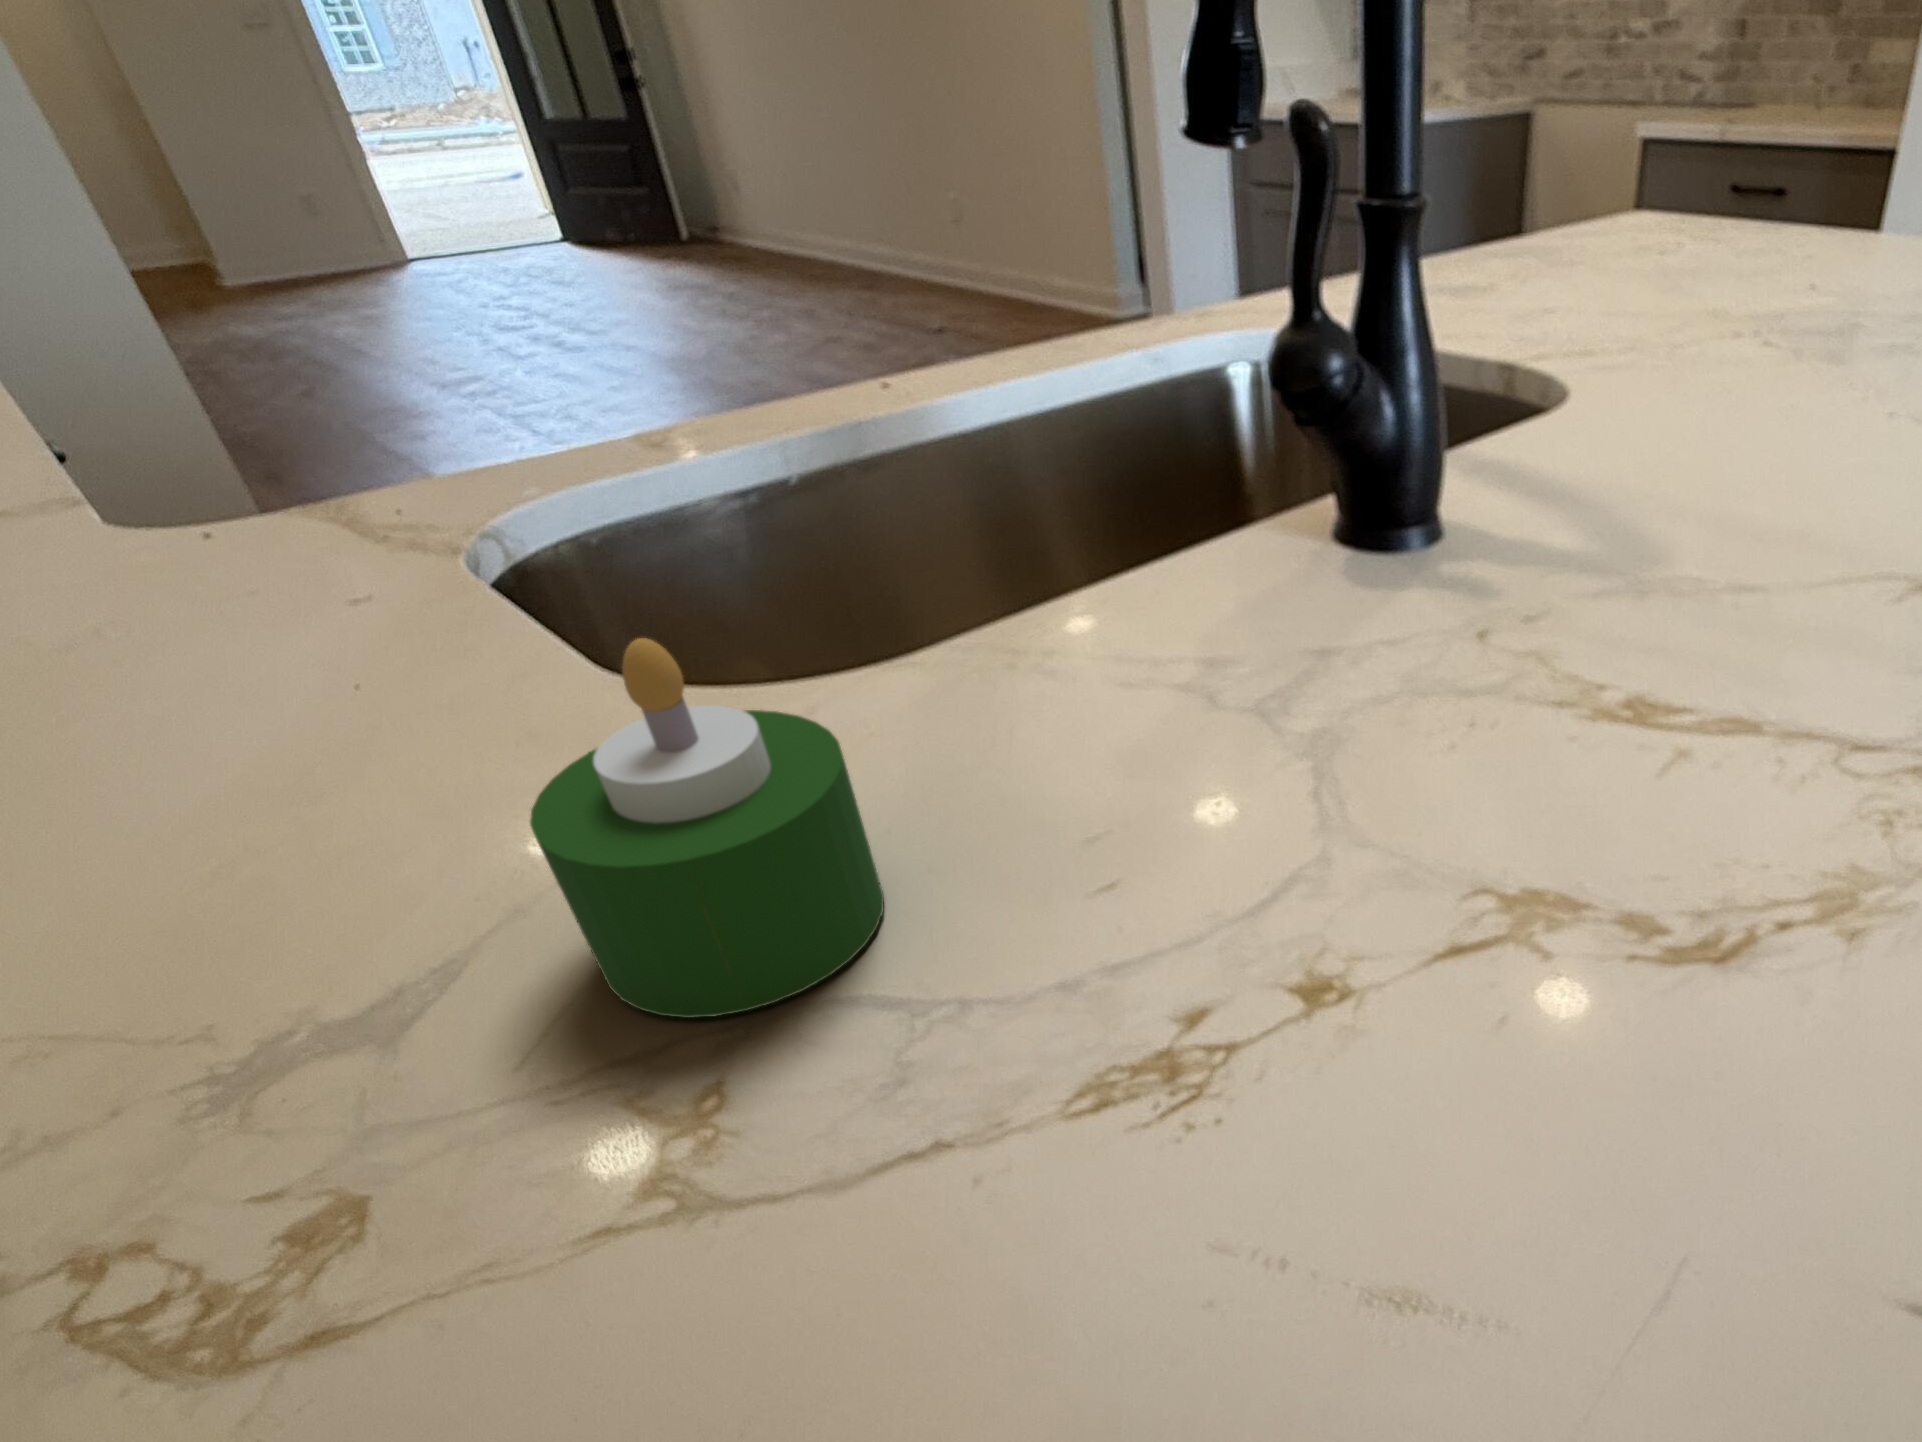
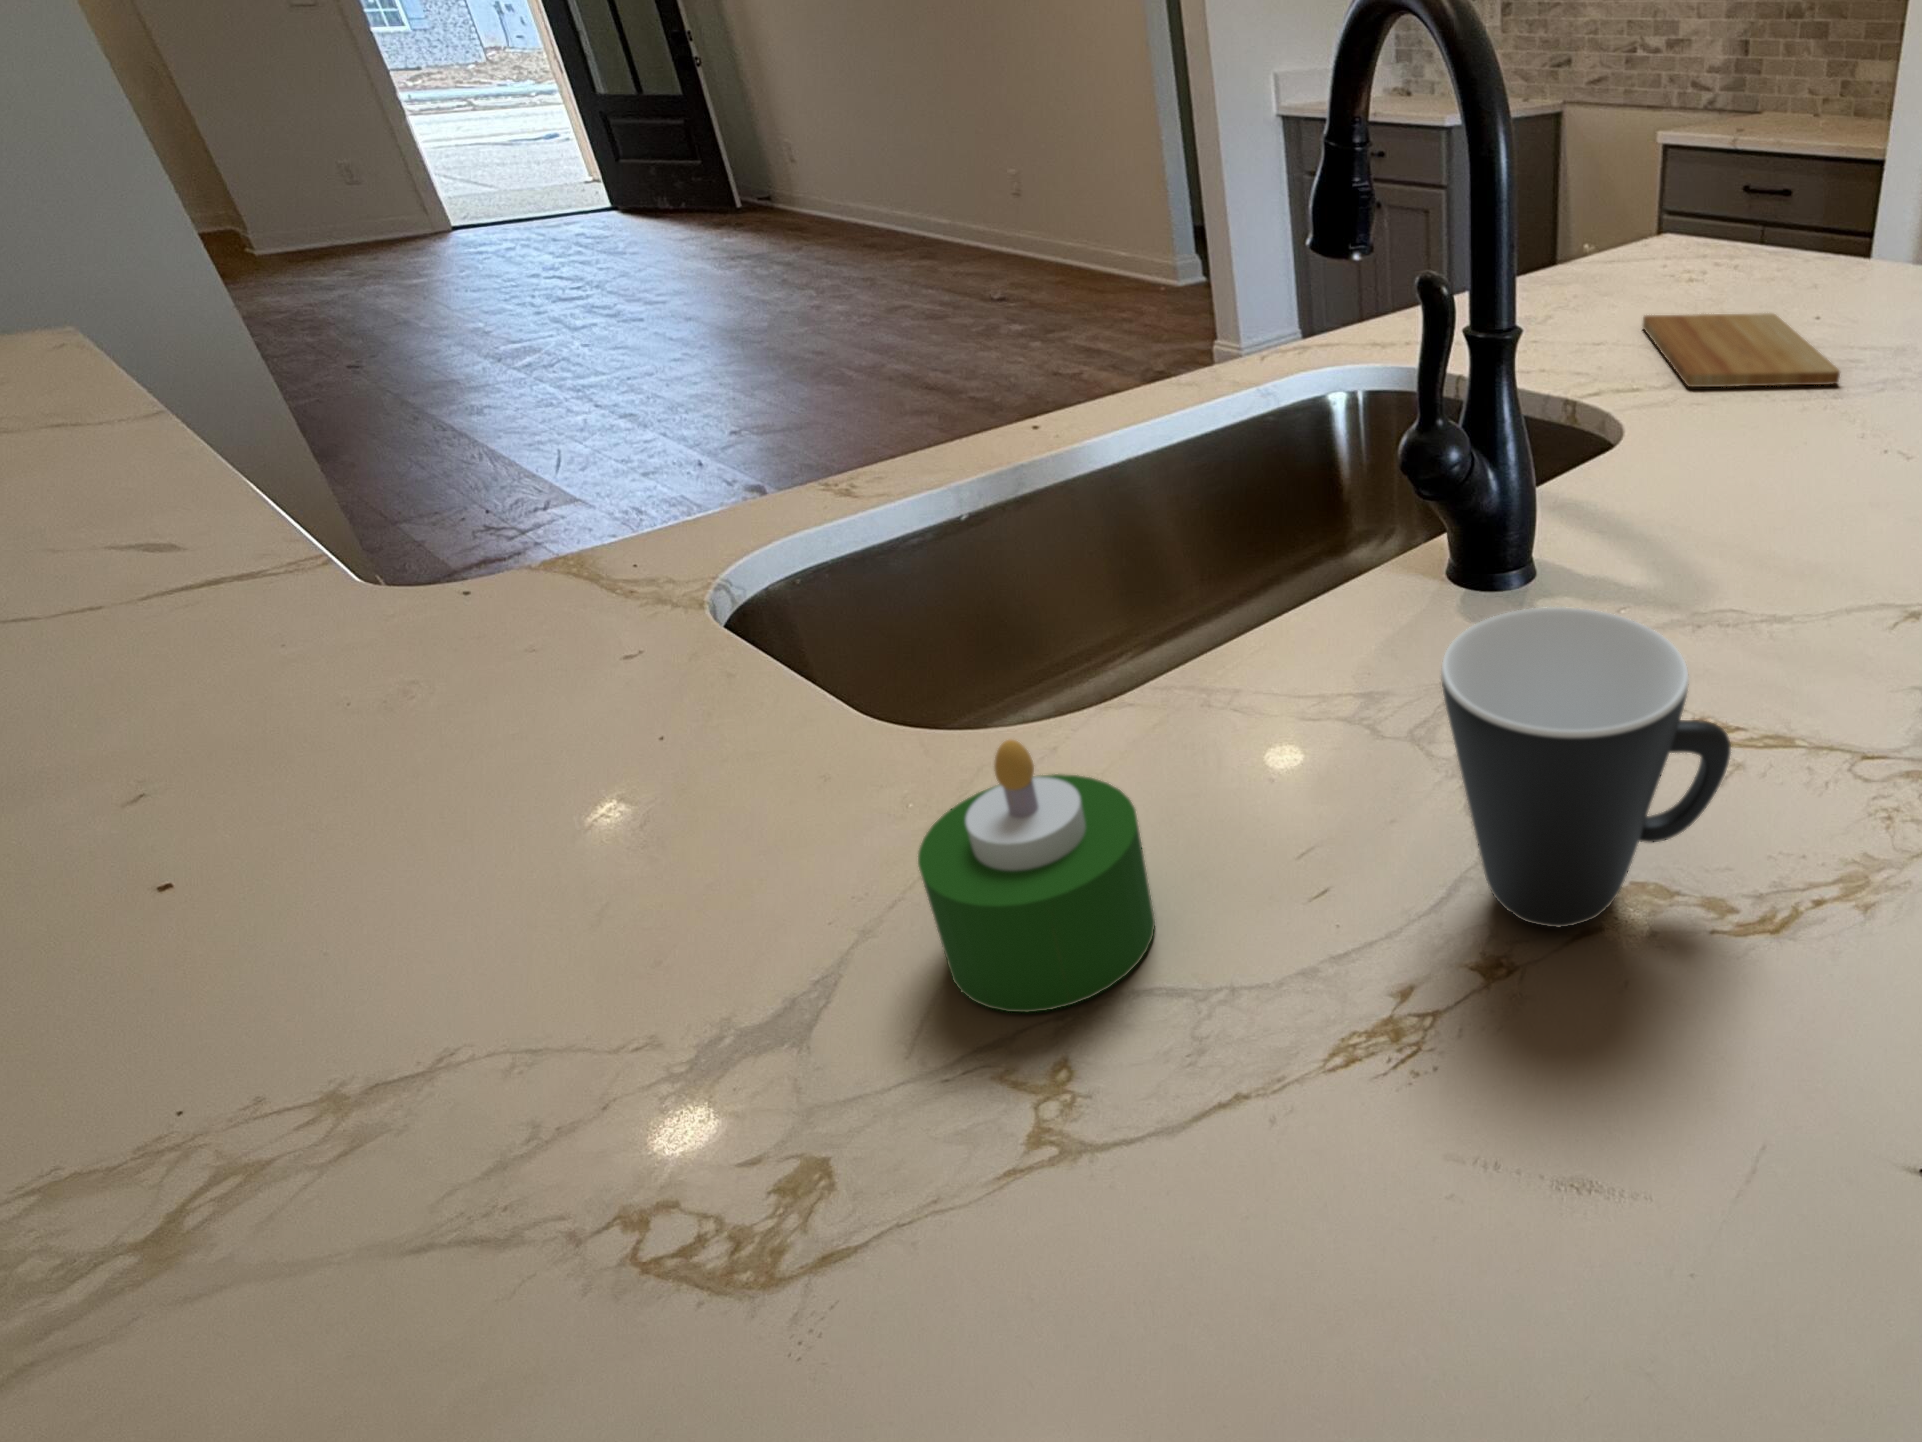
cutting board: none [1592,278,1827,349] -> present [1643,313,1840,387]
mug: none [1251,490,1672,939] -> present [1441,607,1731,928]

